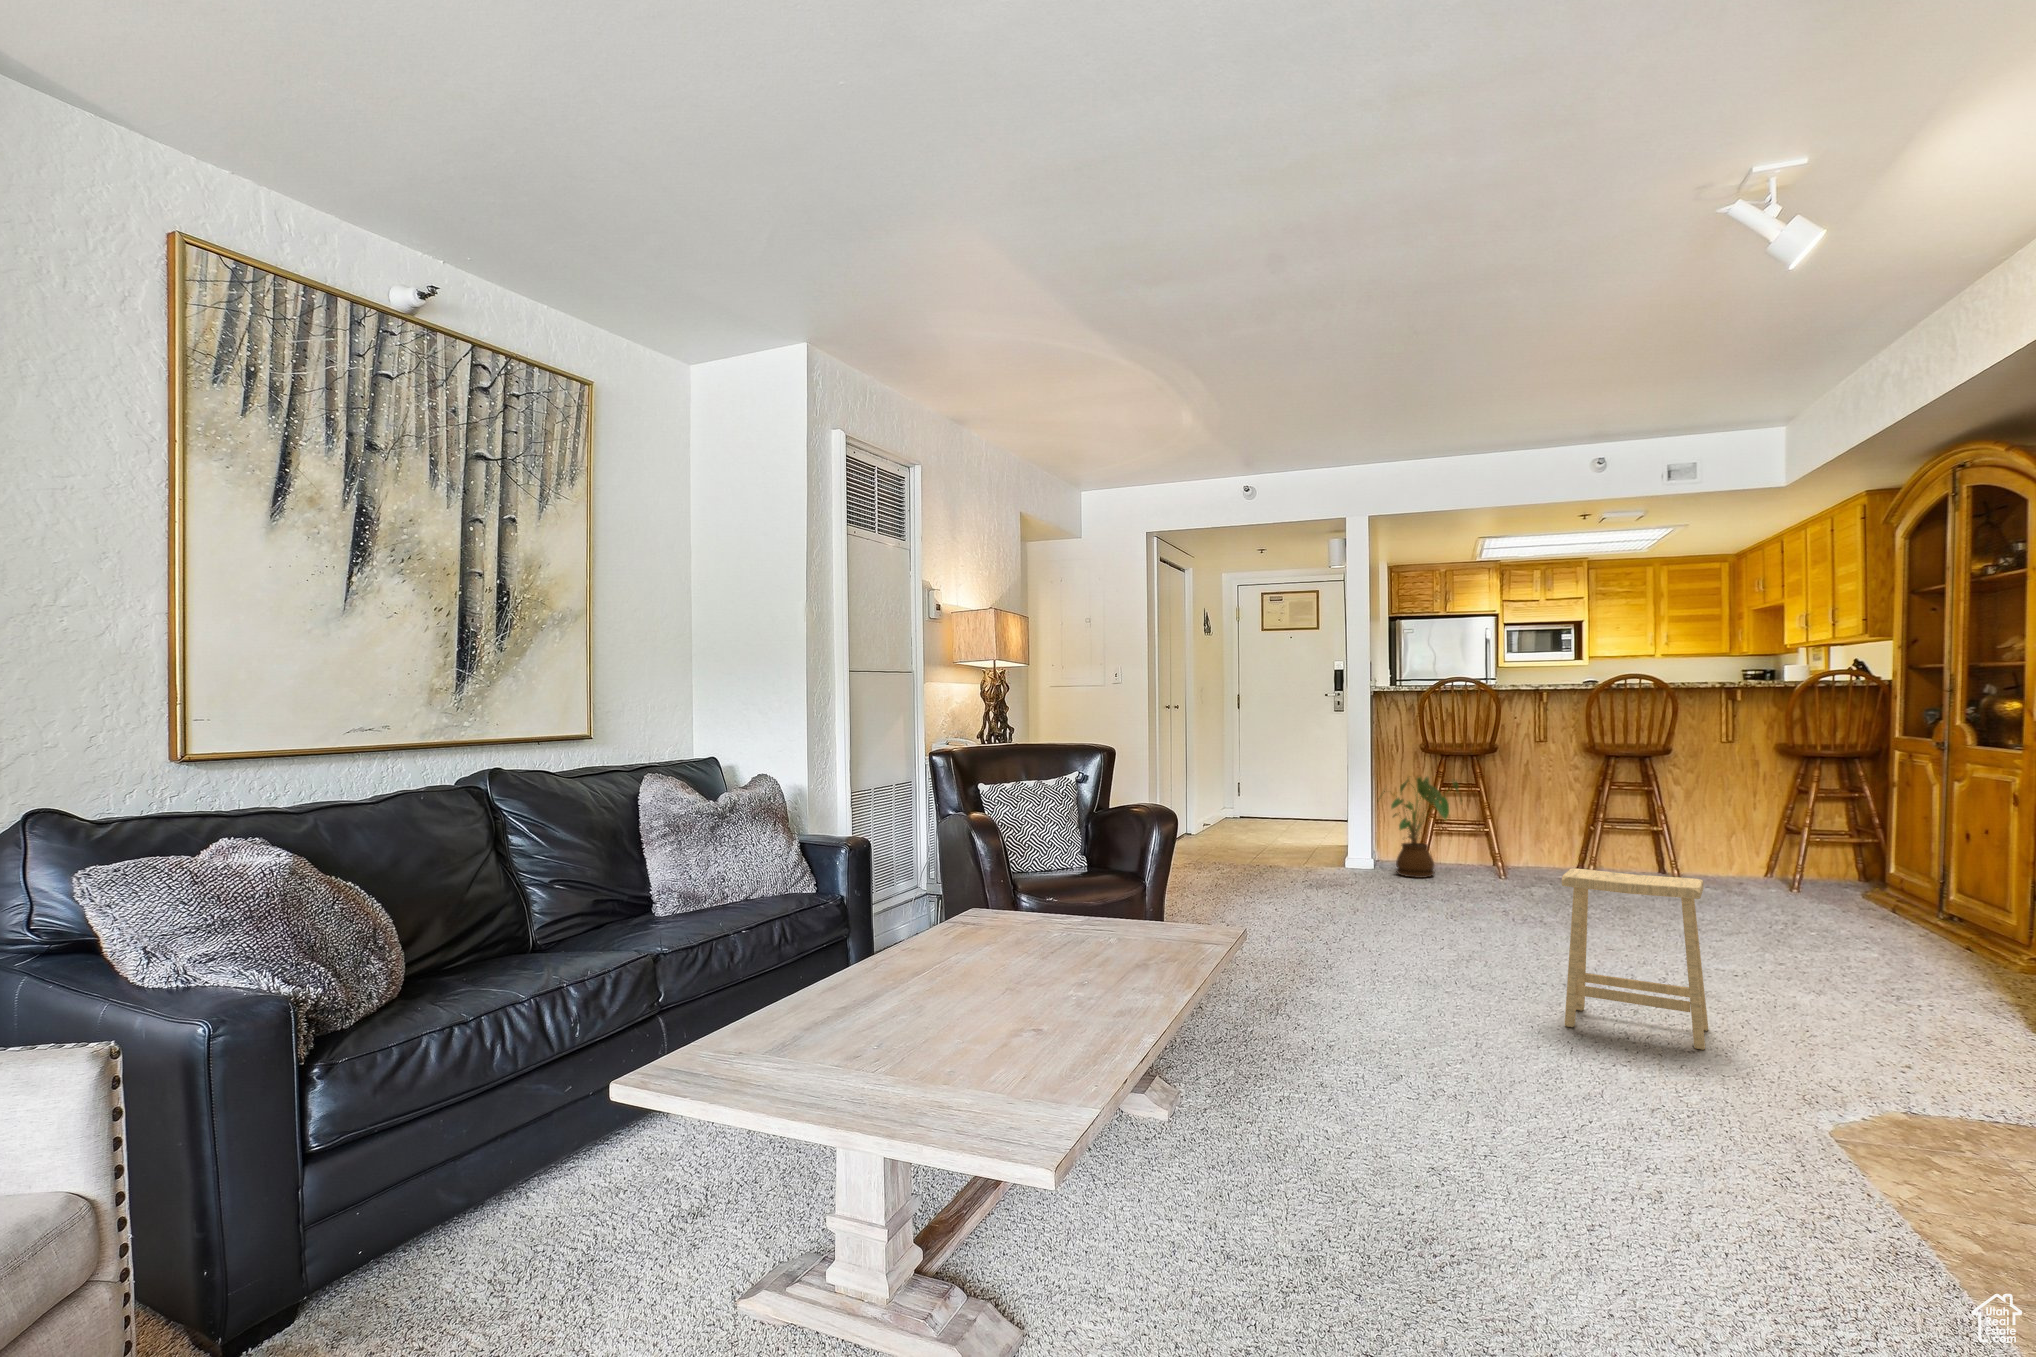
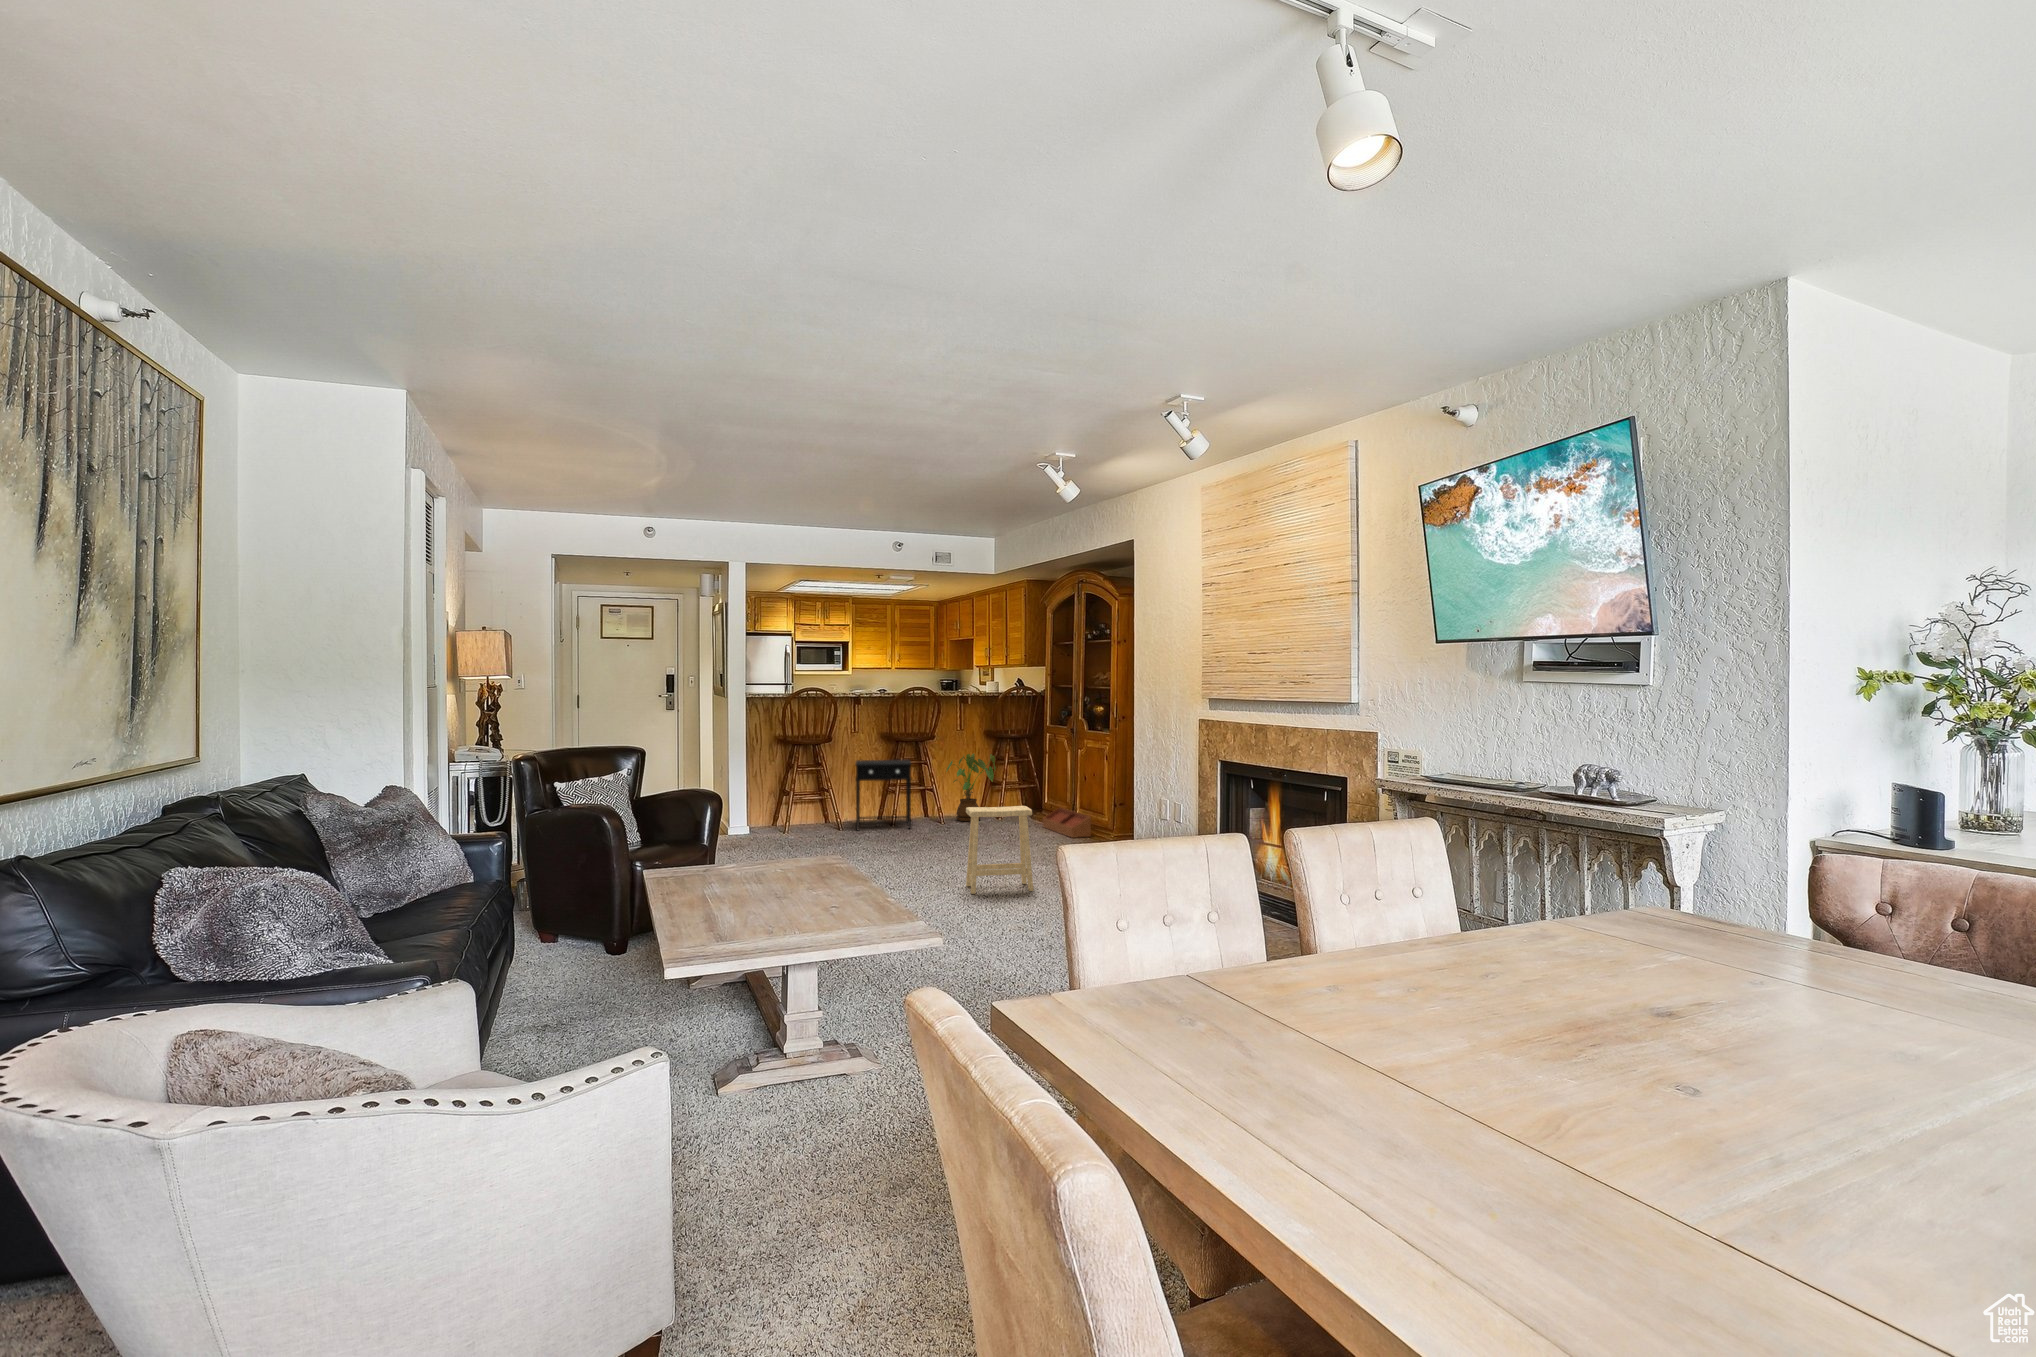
house plant: present [1384,777,1462,878] -> present [946,753,996,821]
side table: none [1509,782,1617,893] -> present [855,760,911,830]
storage bin: none [1879,893,1983,960] -> present [1043,808,1091,838]

